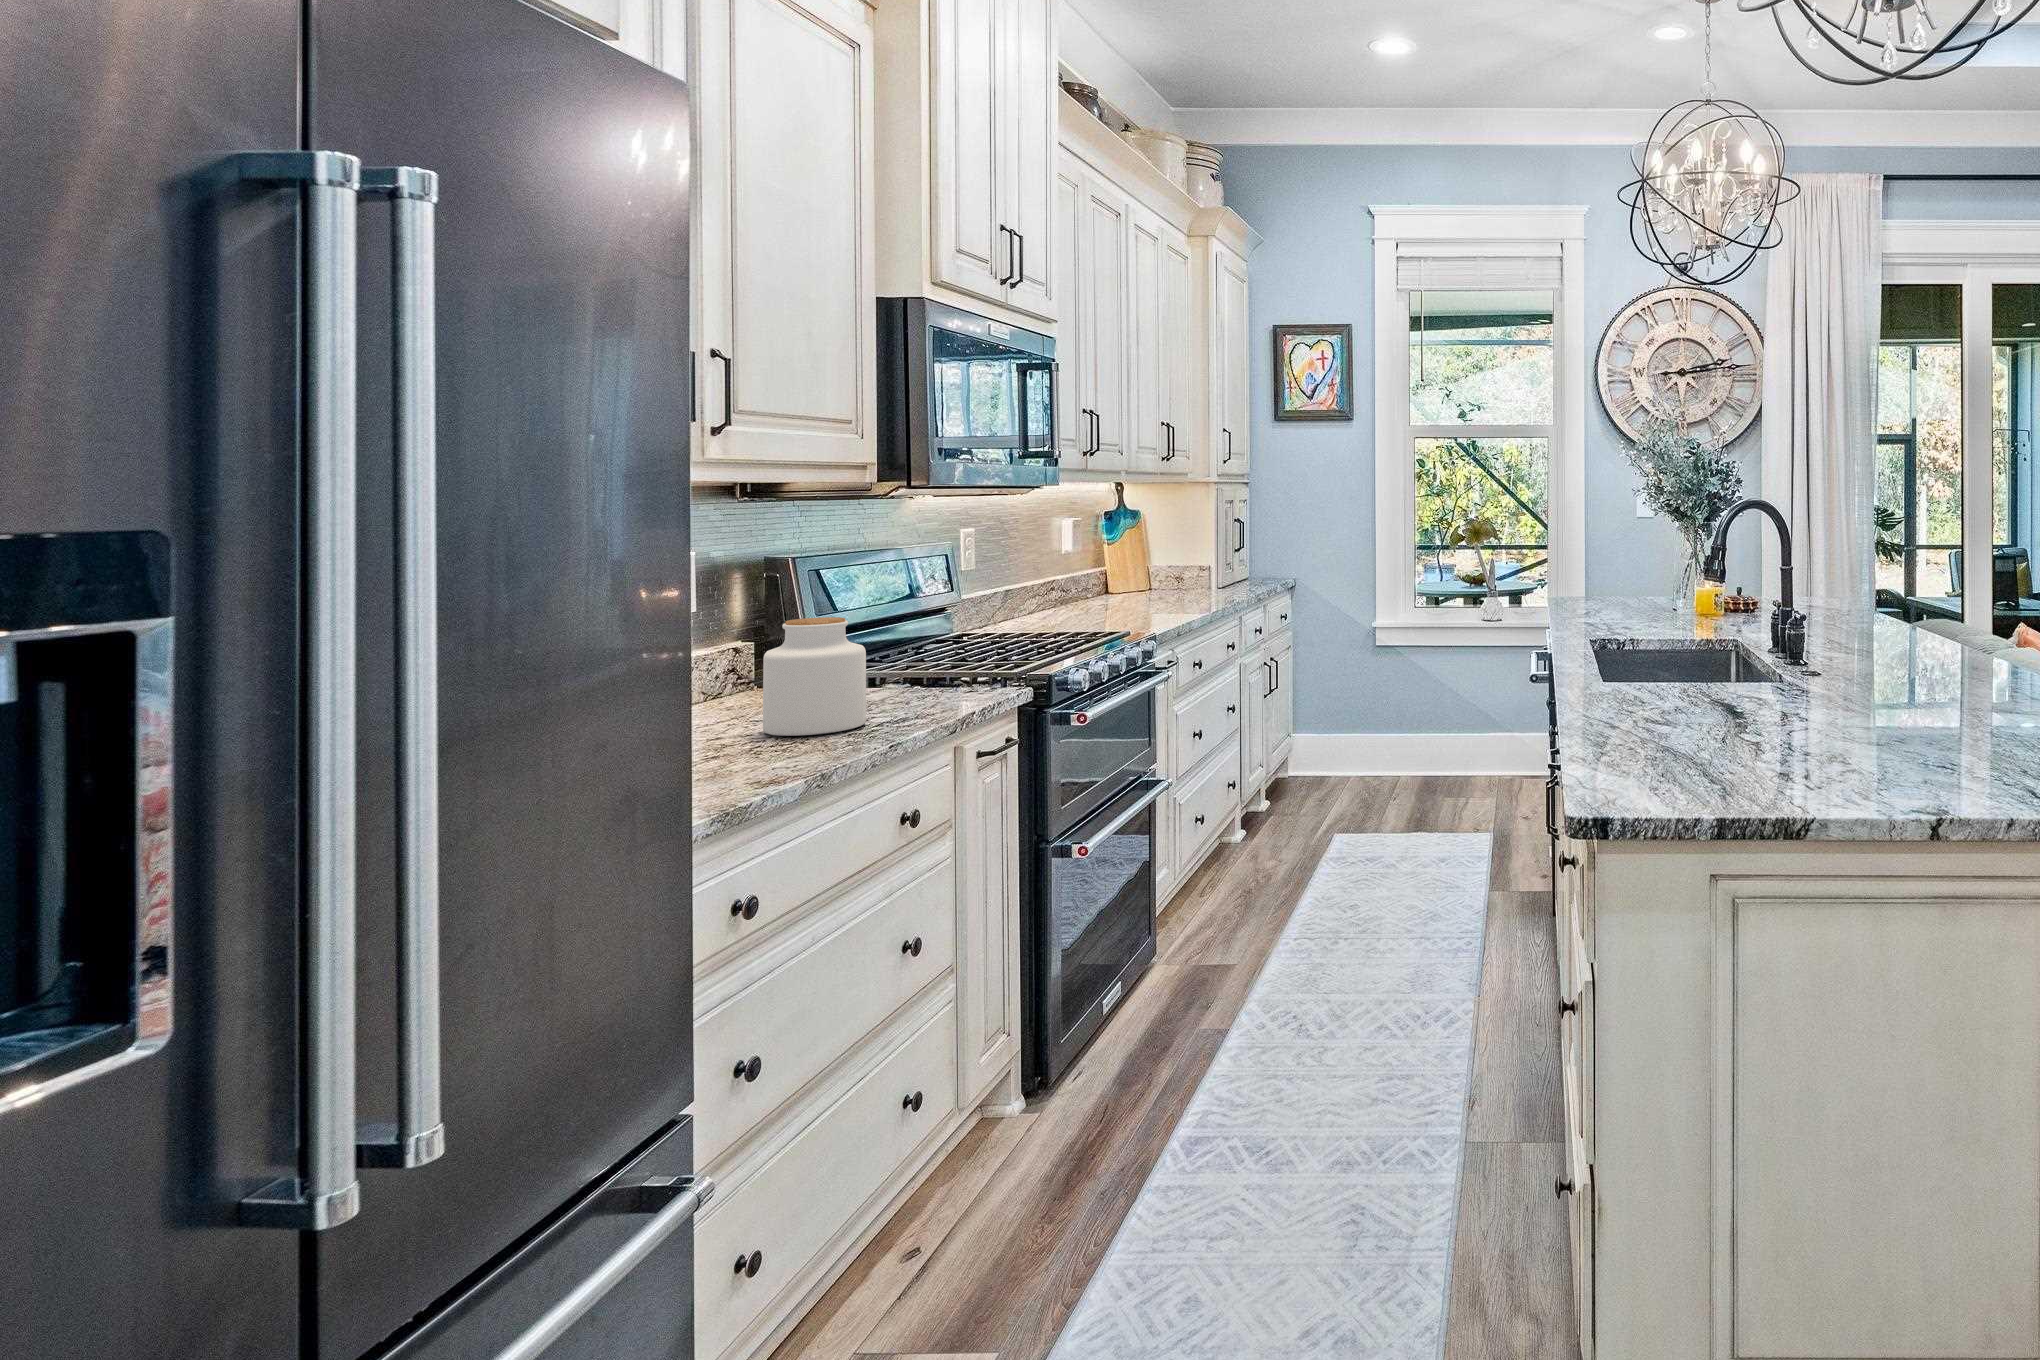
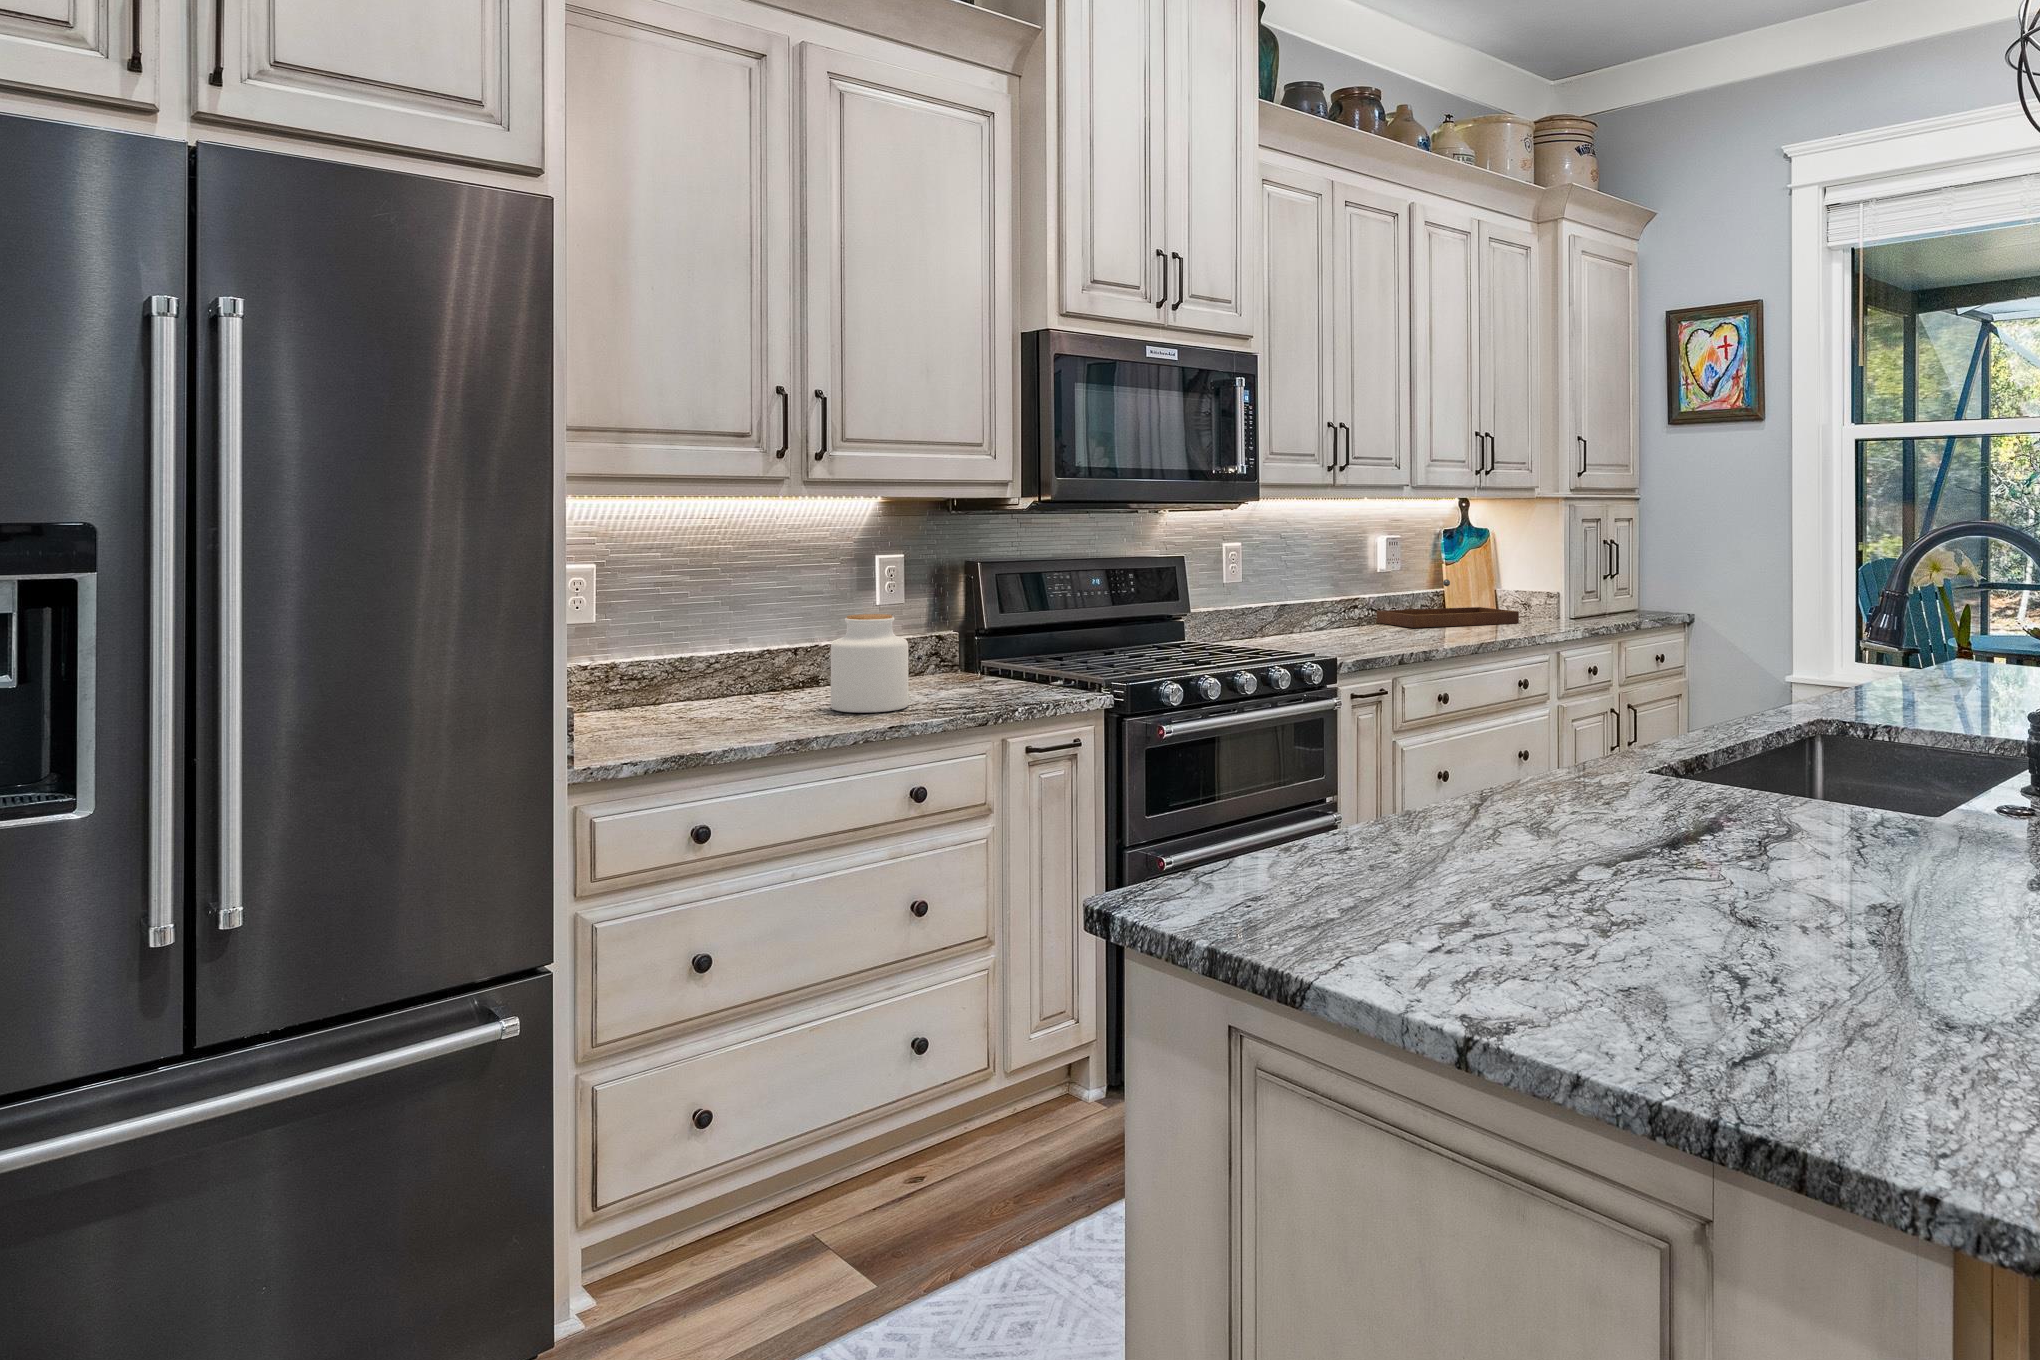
tray: none [1075,556,1199,602] -> present [1377,579,1519,628]

